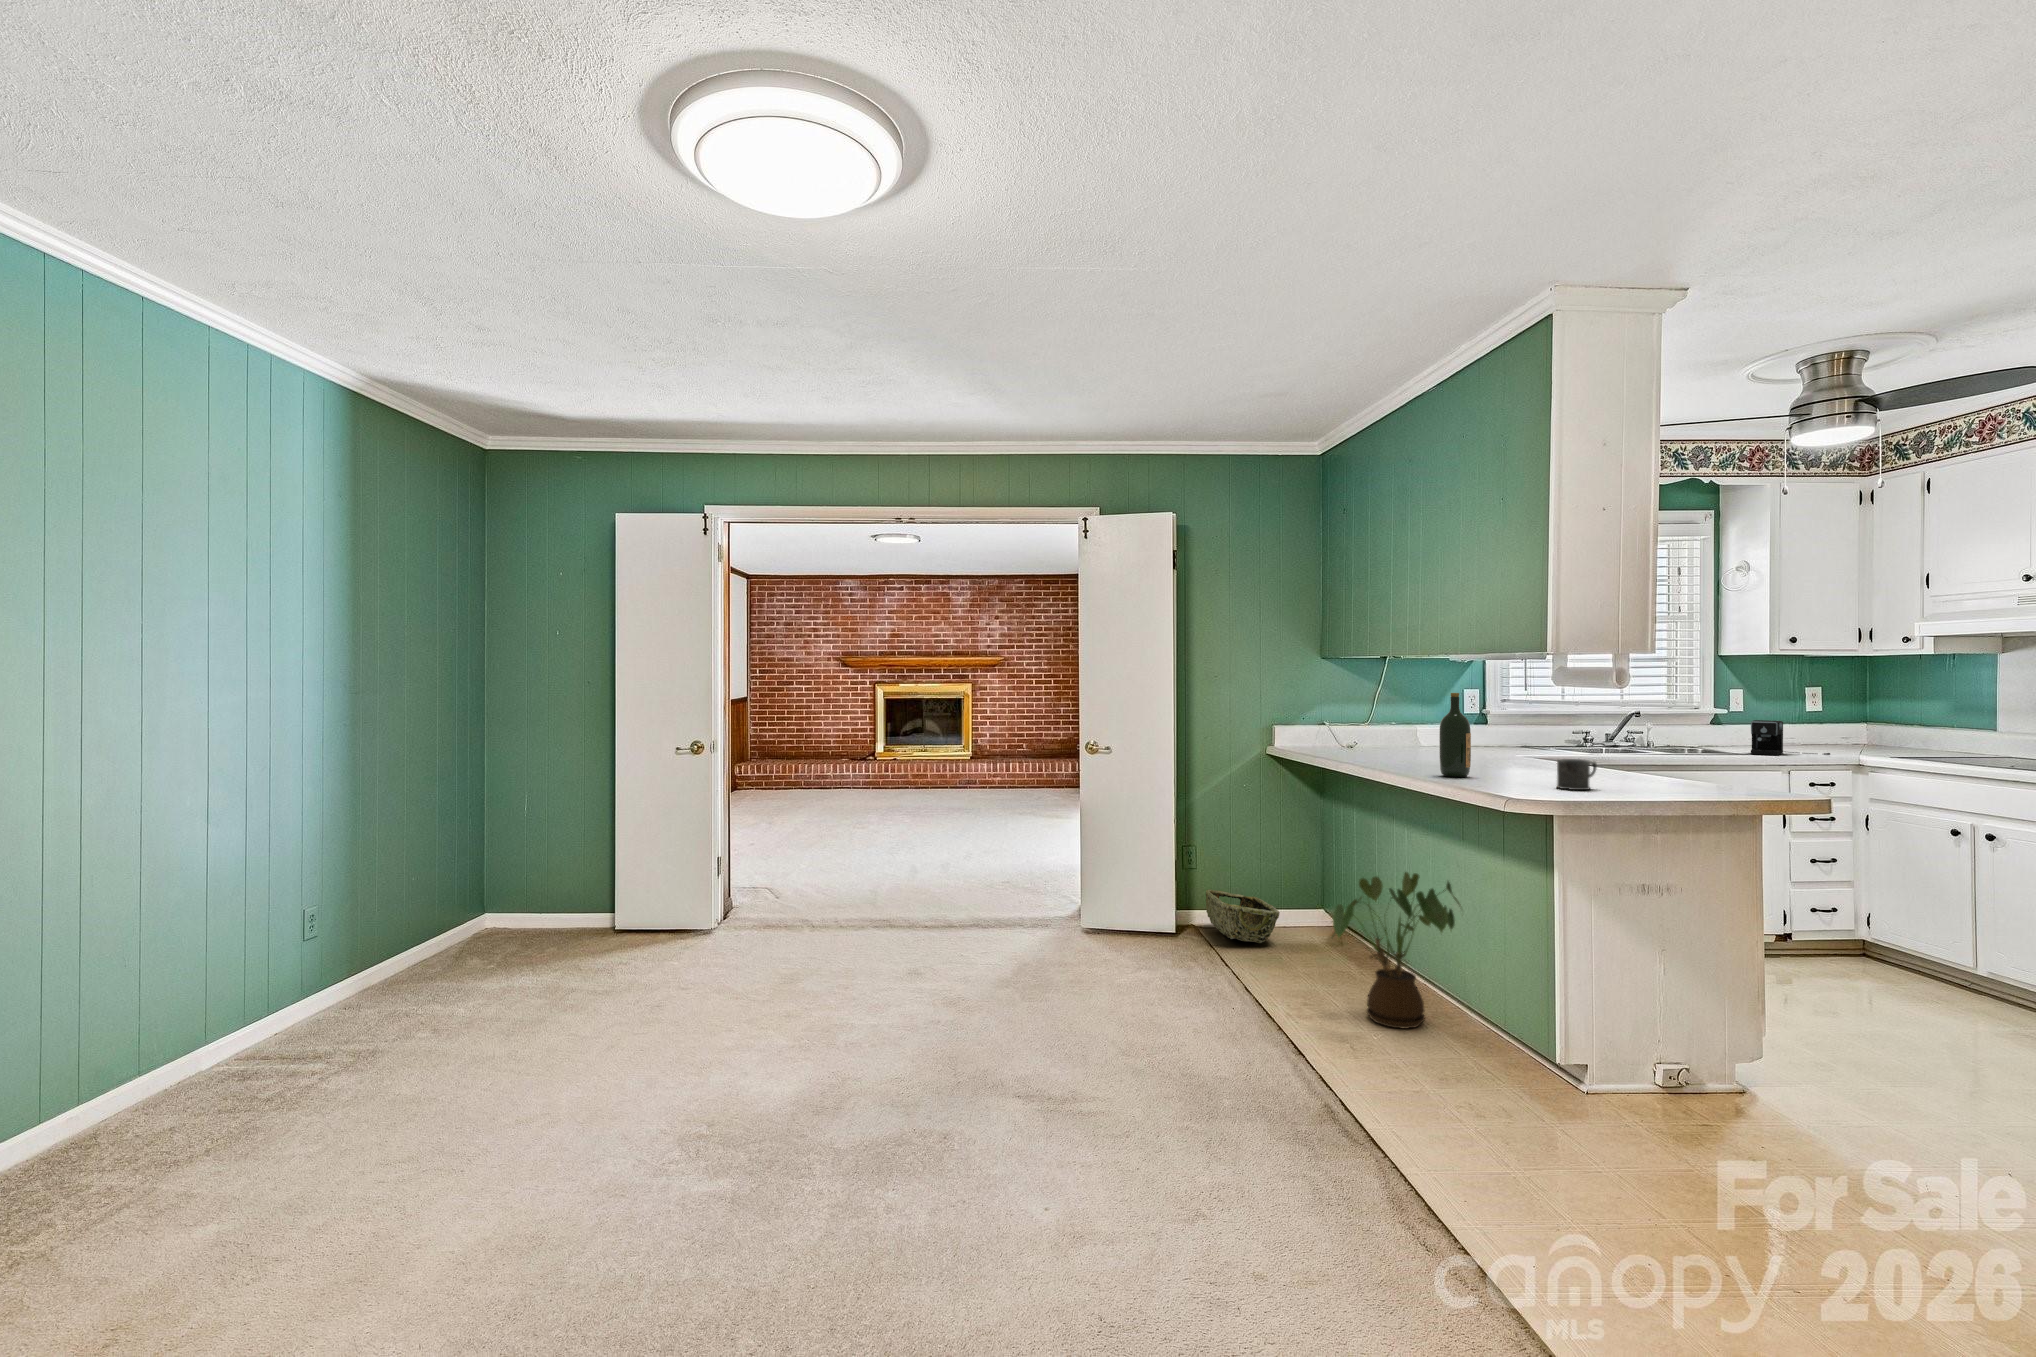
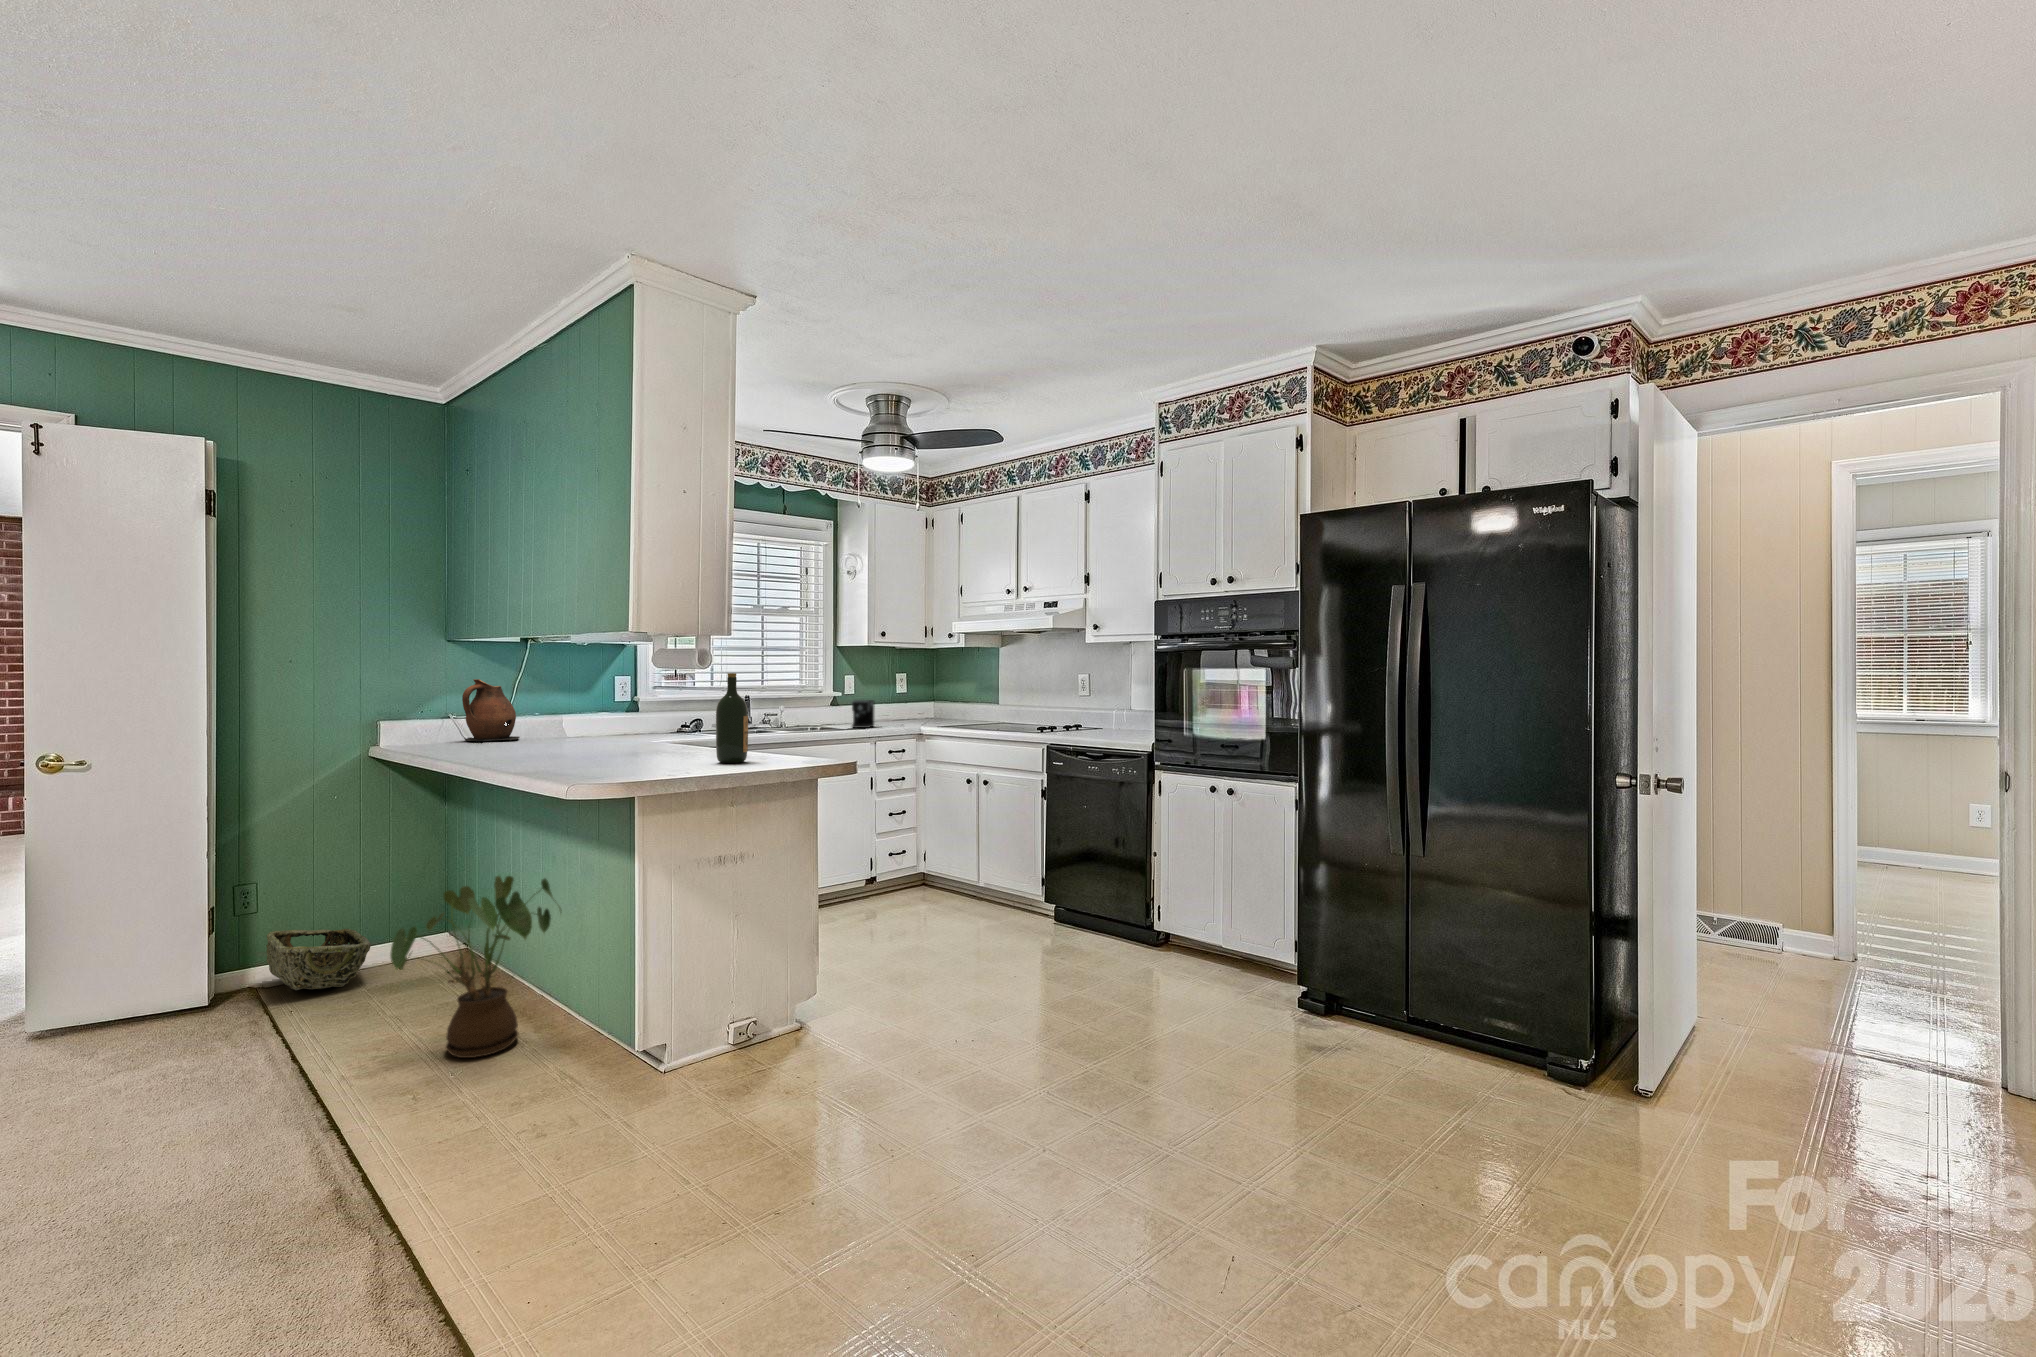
ceramic pitcher: none [1336,693,1384,749] -> present [462,679,520,741]
wine bottle: present [1439,693,1471,777] -> present [716,673,748,763]
mug: present [1557,759,1597,790] -> none [640,738,680,769]

